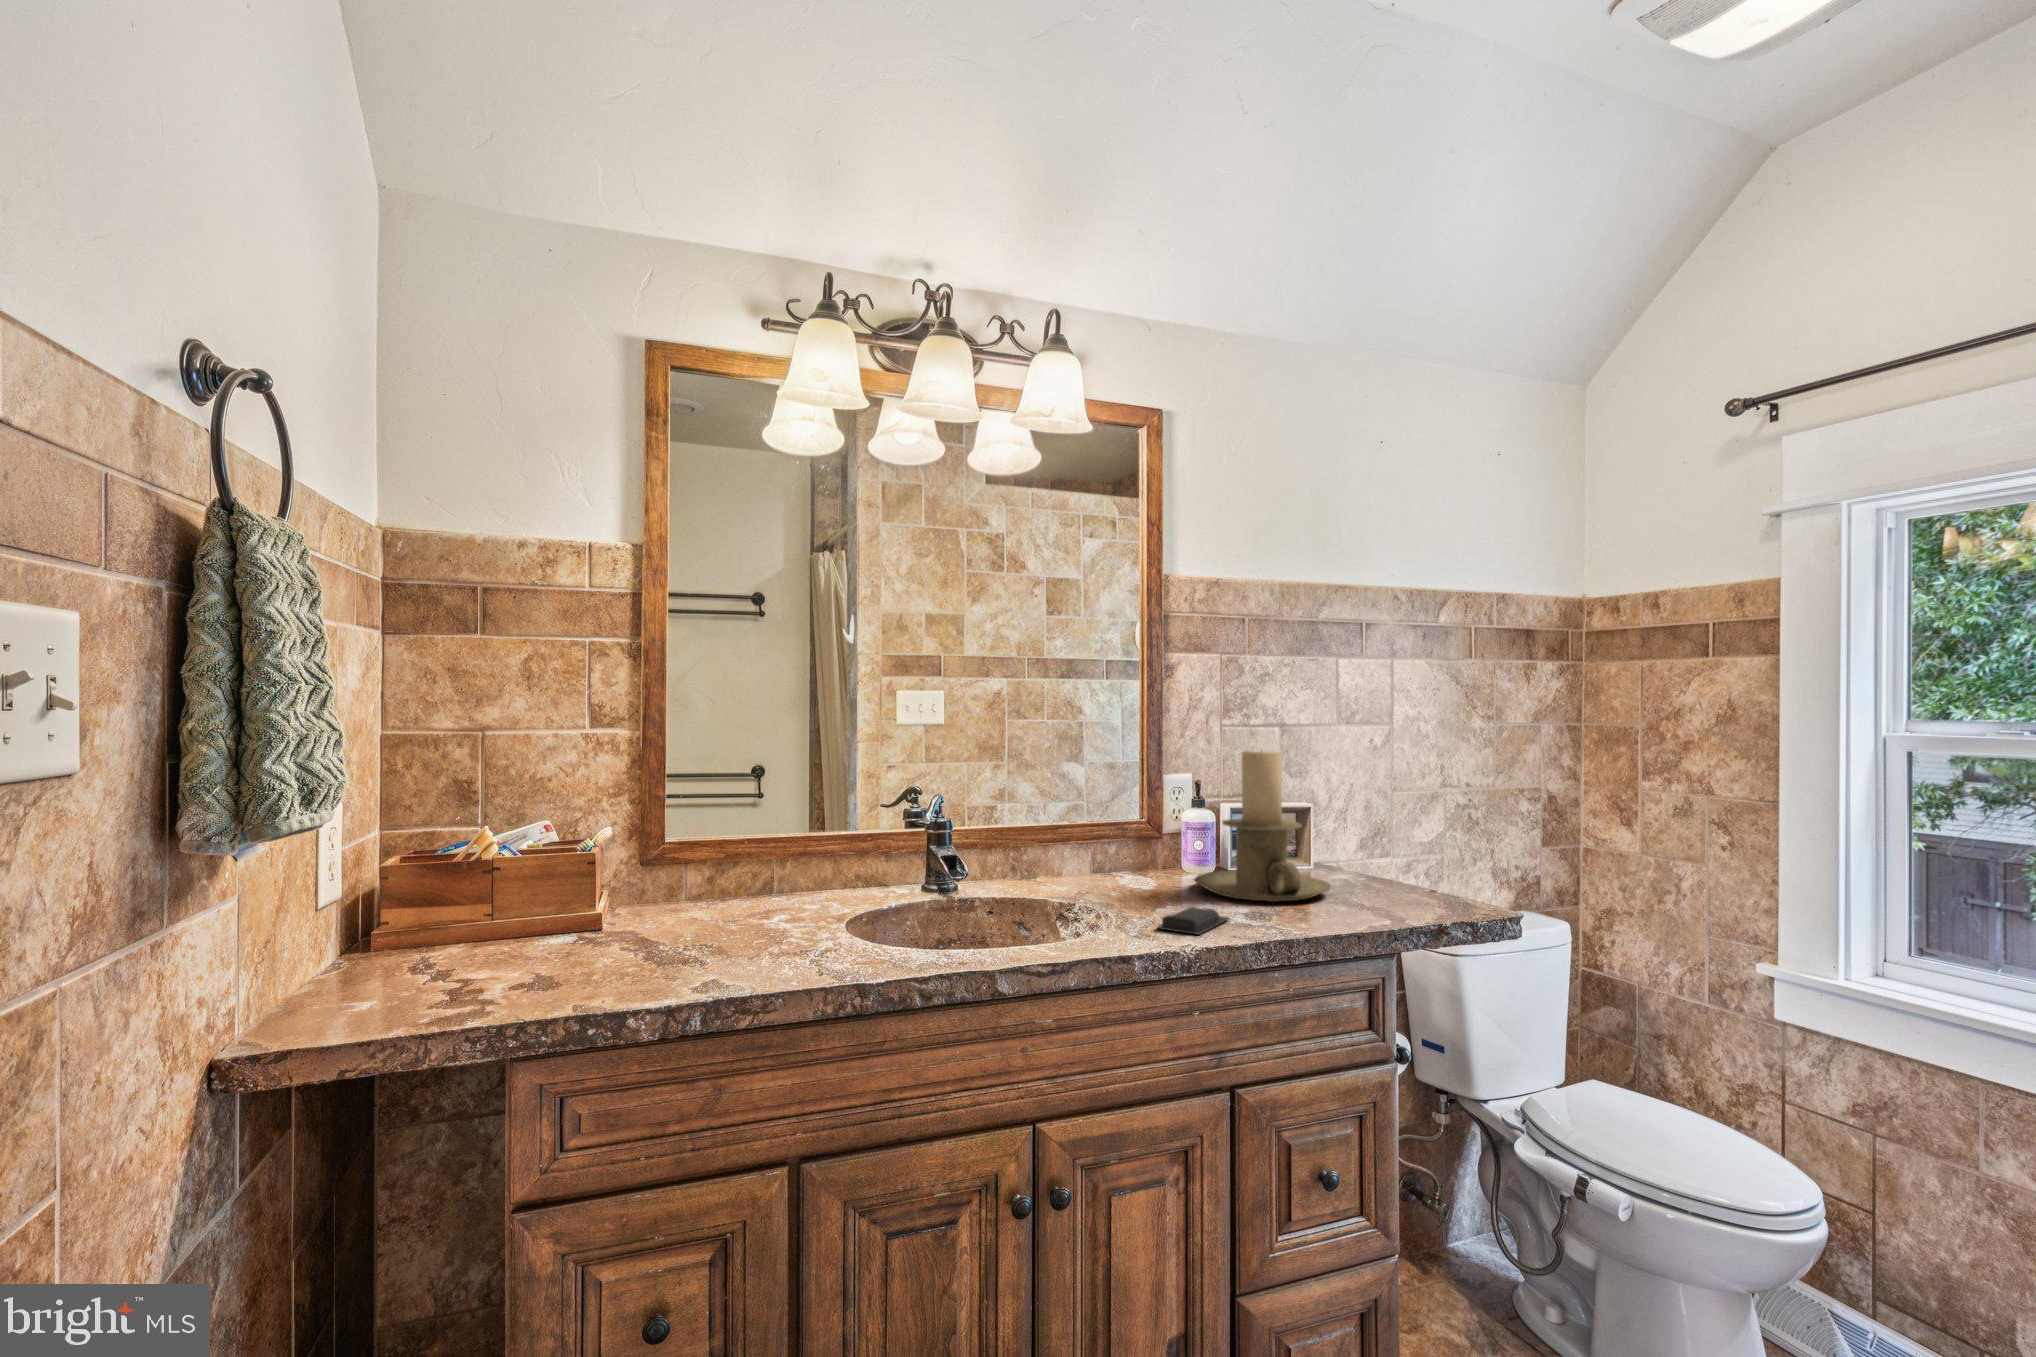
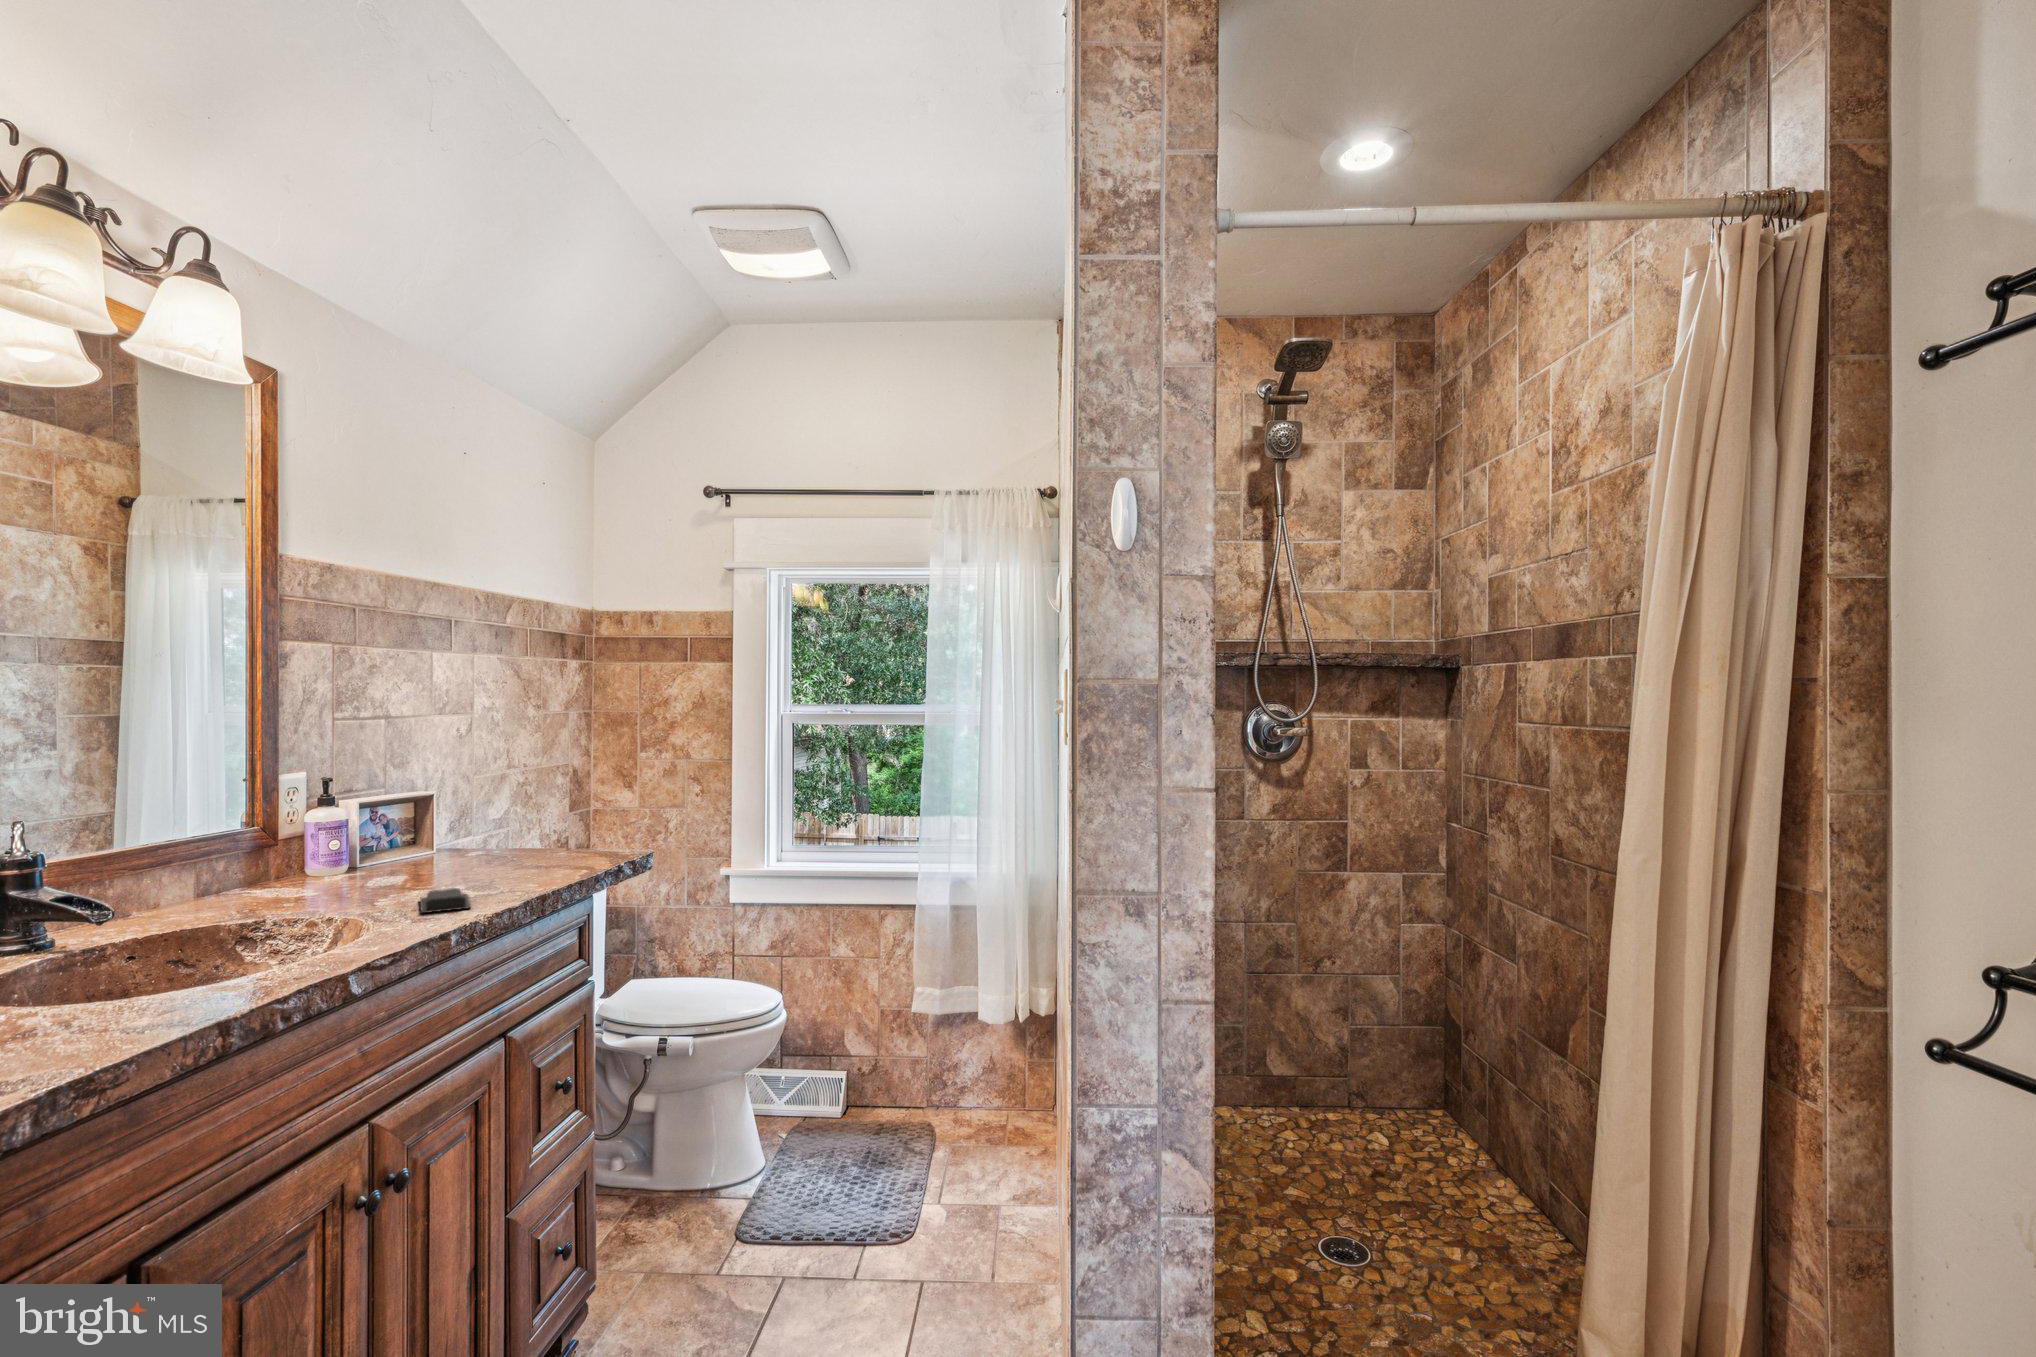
candle holder: present [1194,750,1331,902] -> none [361,741,508,884]

